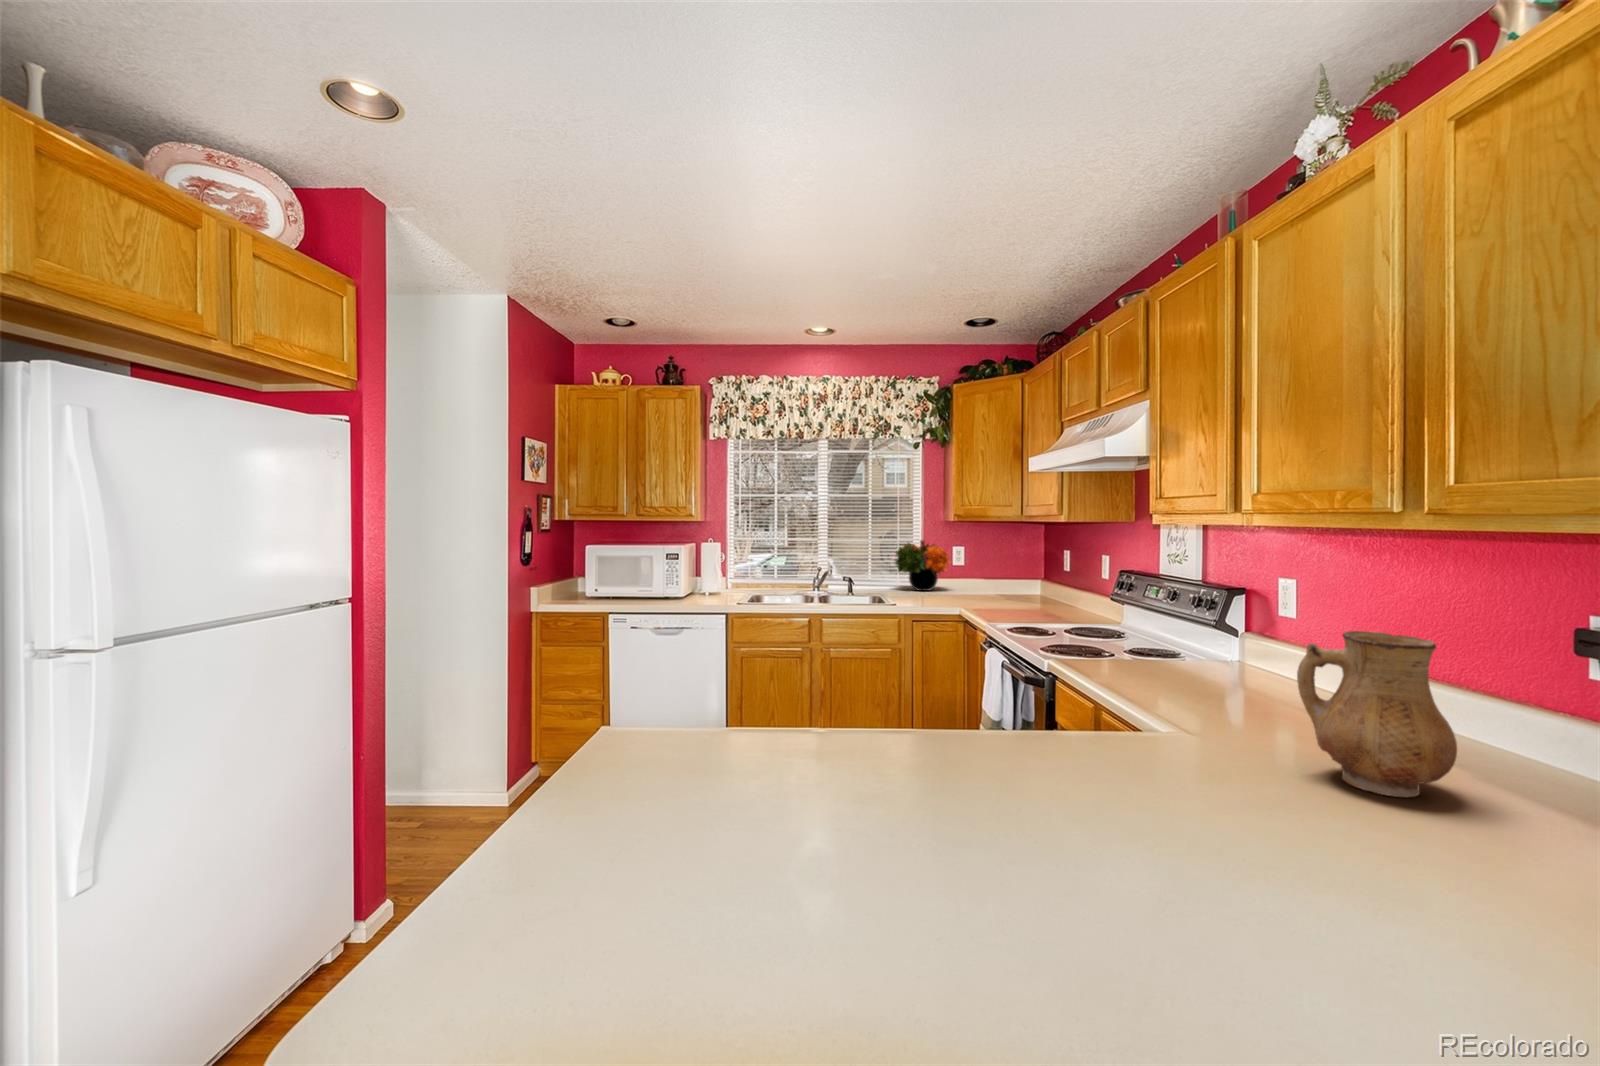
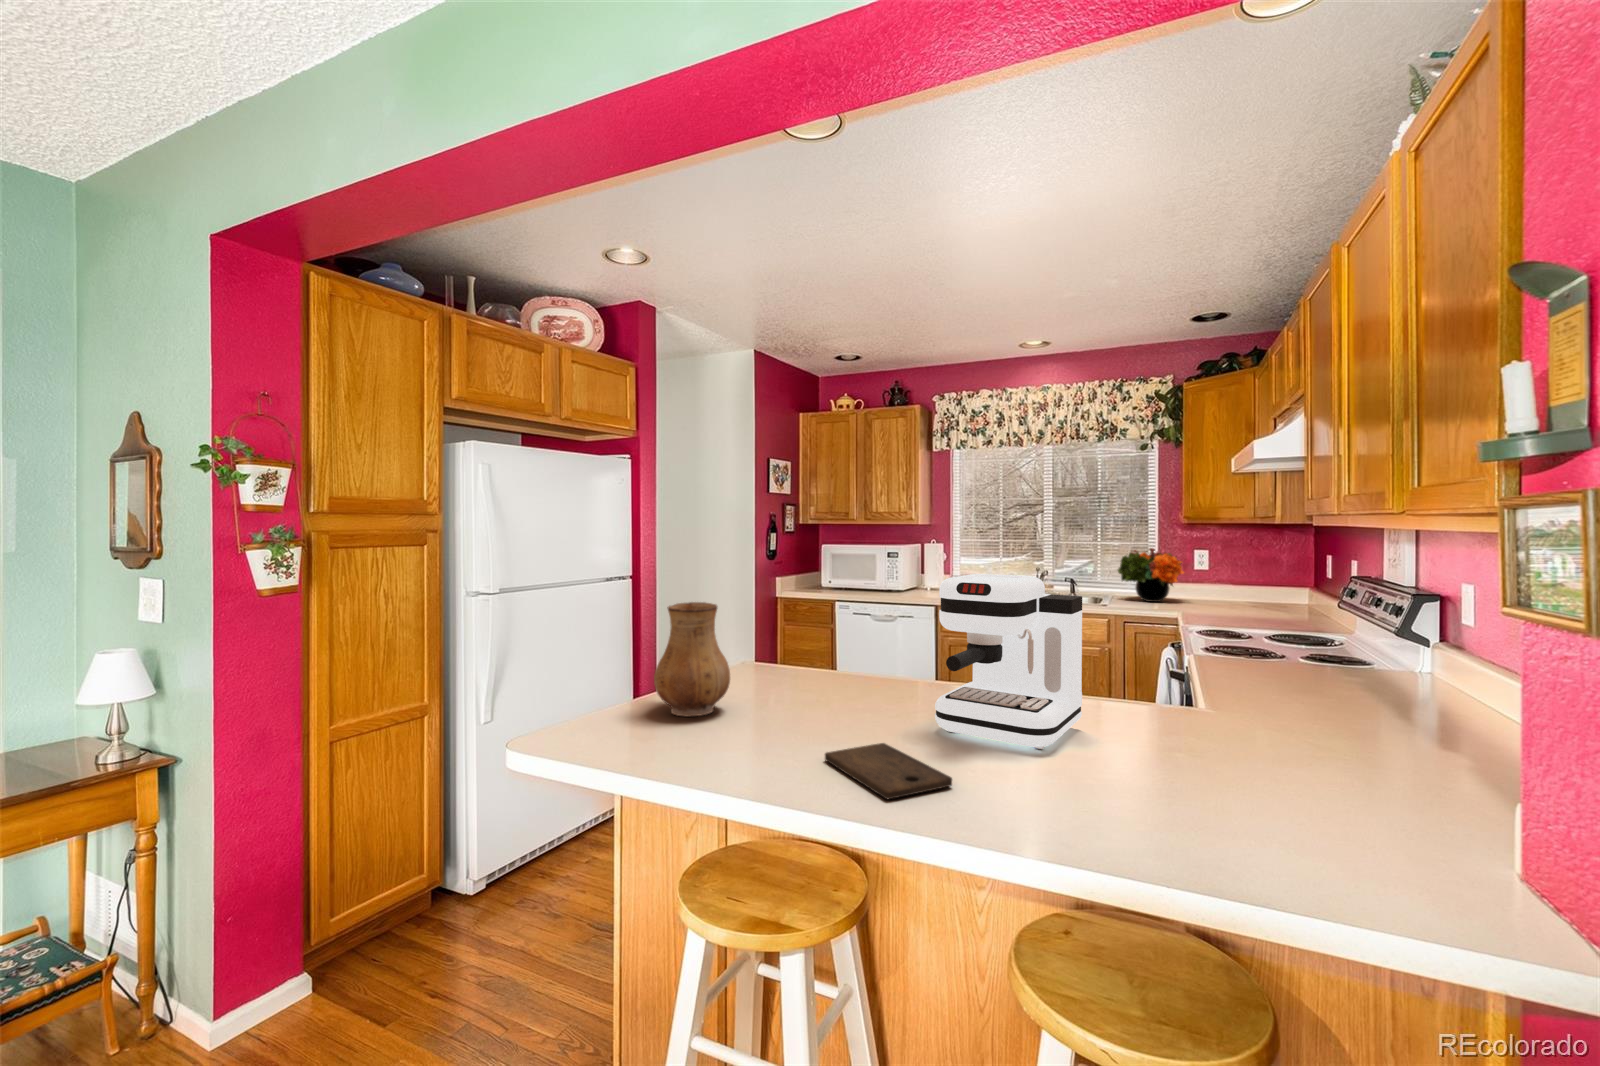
coffee maker: none [1019,583,1216,817] -> present [935,574,1082,749]
ceramic pitcher: present [1297,631,1457,797] -> present [654,602,730,716]
cutting board: none [1016,861,1256,1007] -> present [825,743,952,799]

